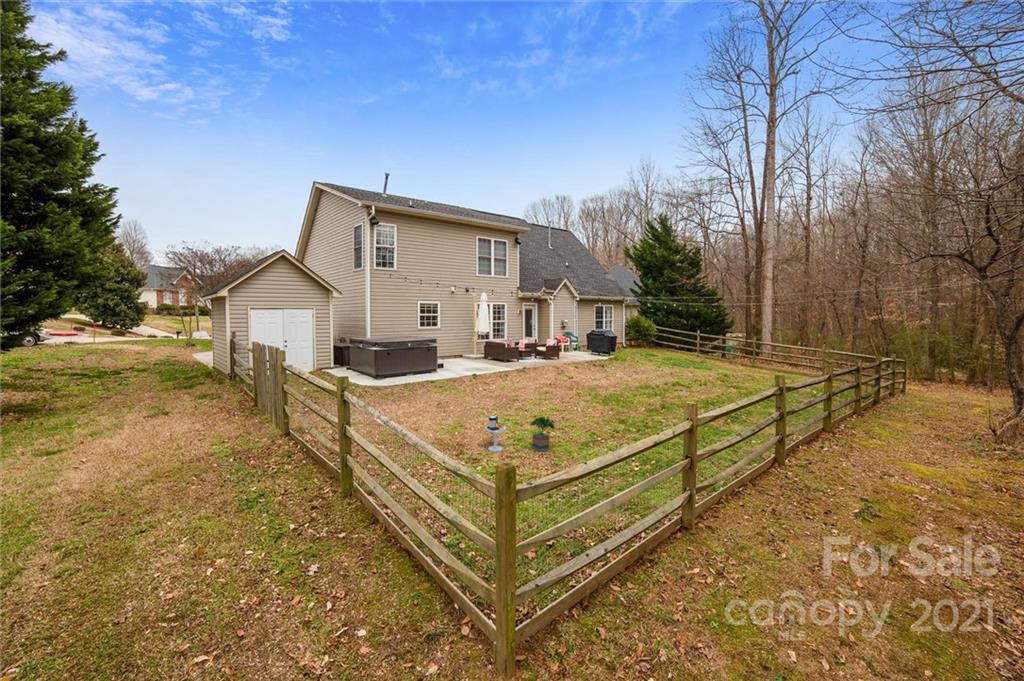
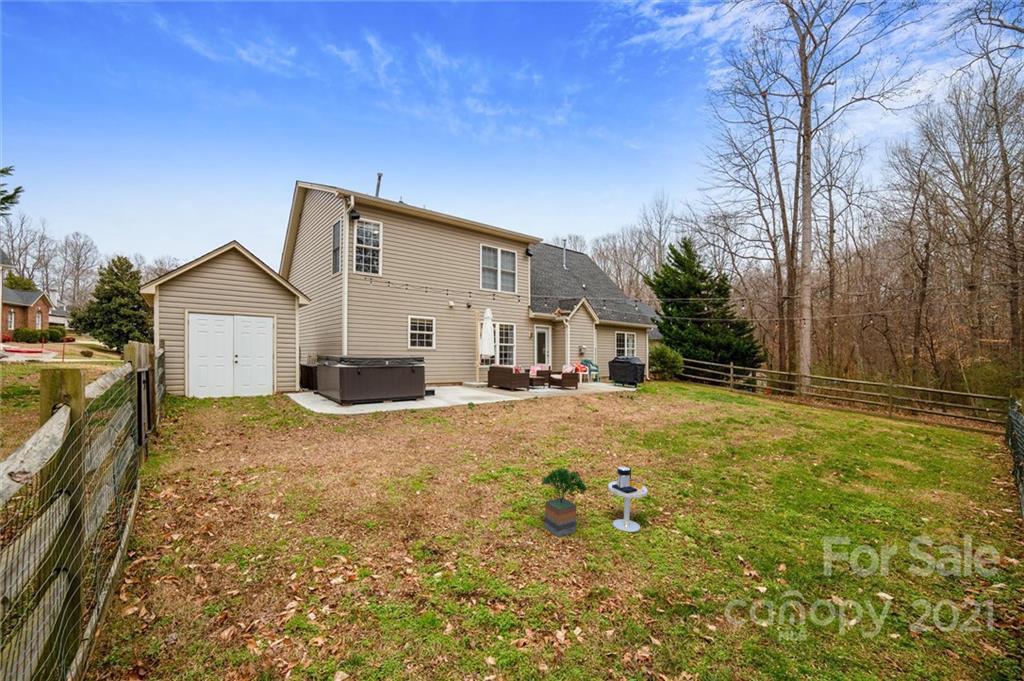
side table: present [485,416,507,451] -> present [608,466,648,532]

